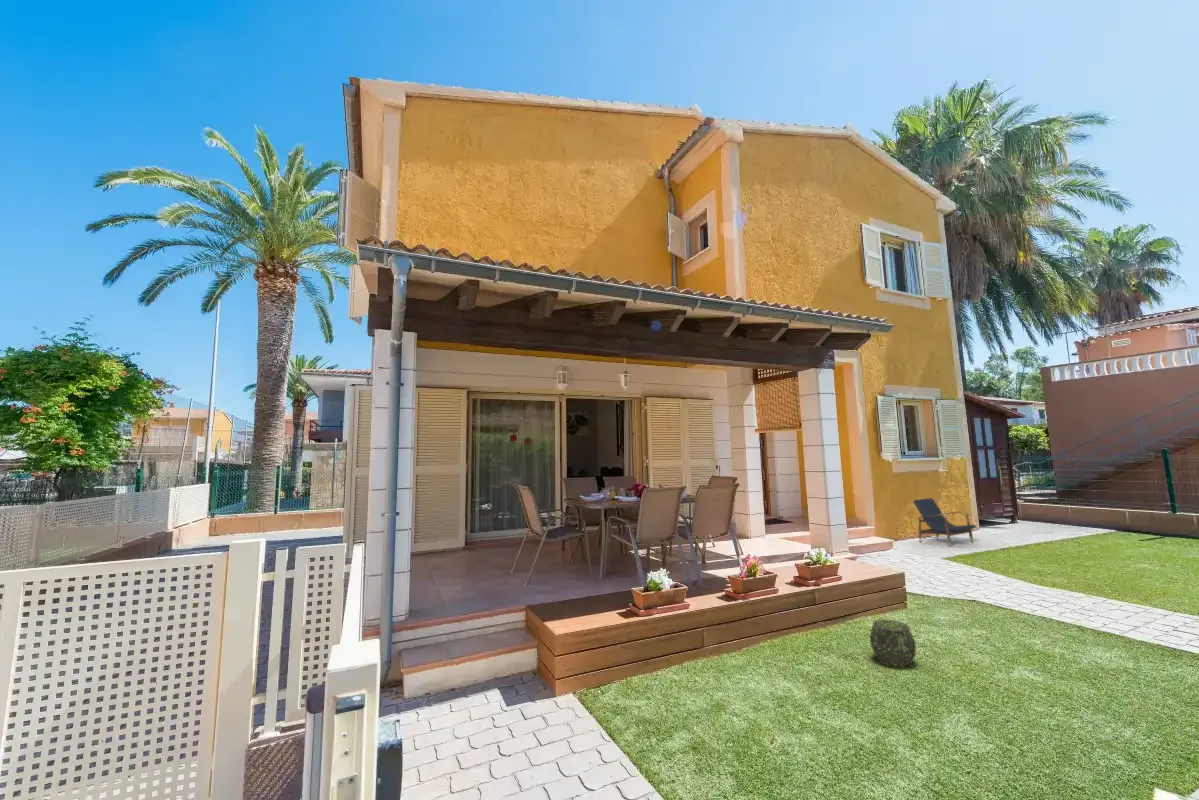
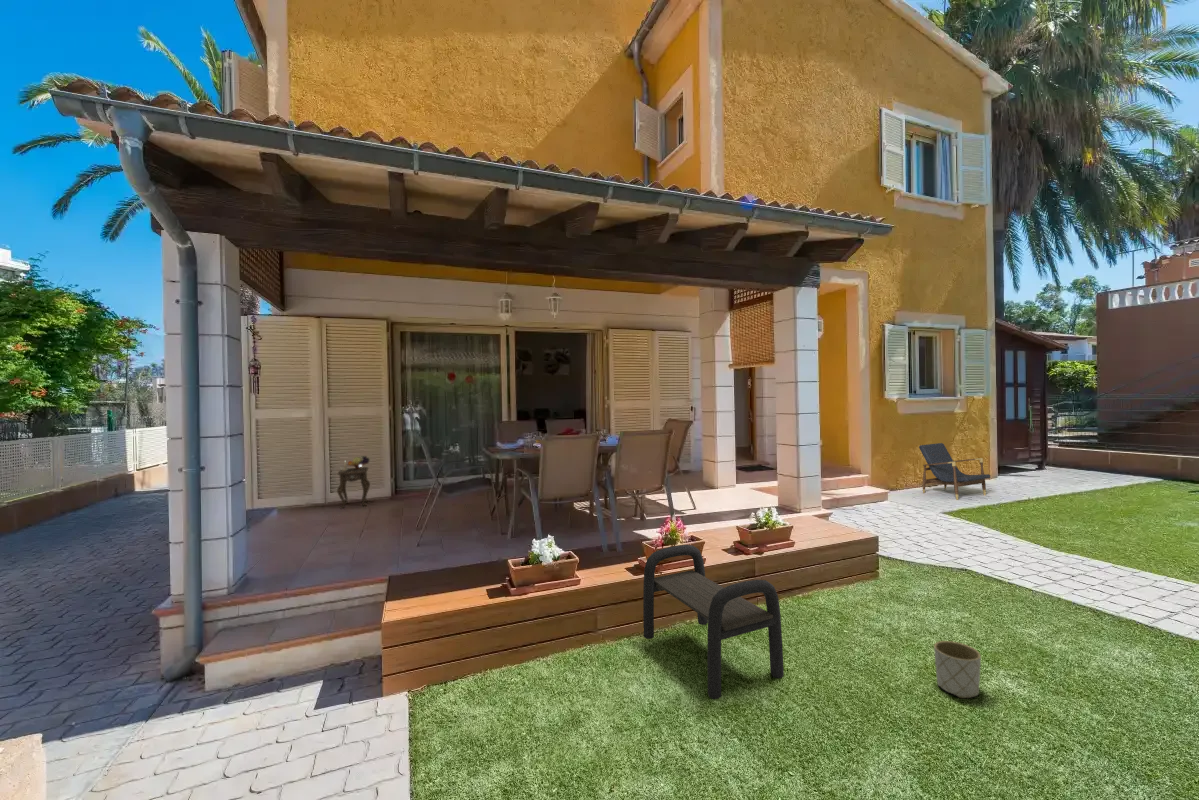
side table: none [426,510,454,558] -> present [337,456,370,508]
bench: none [738,576,863,690] -> present [643,545,784,699]
woven basket: present [870,619,916,666] -> none [804,604,861,666]
planter: none [974,642,1011,683] -> present [934,641,981,698]

